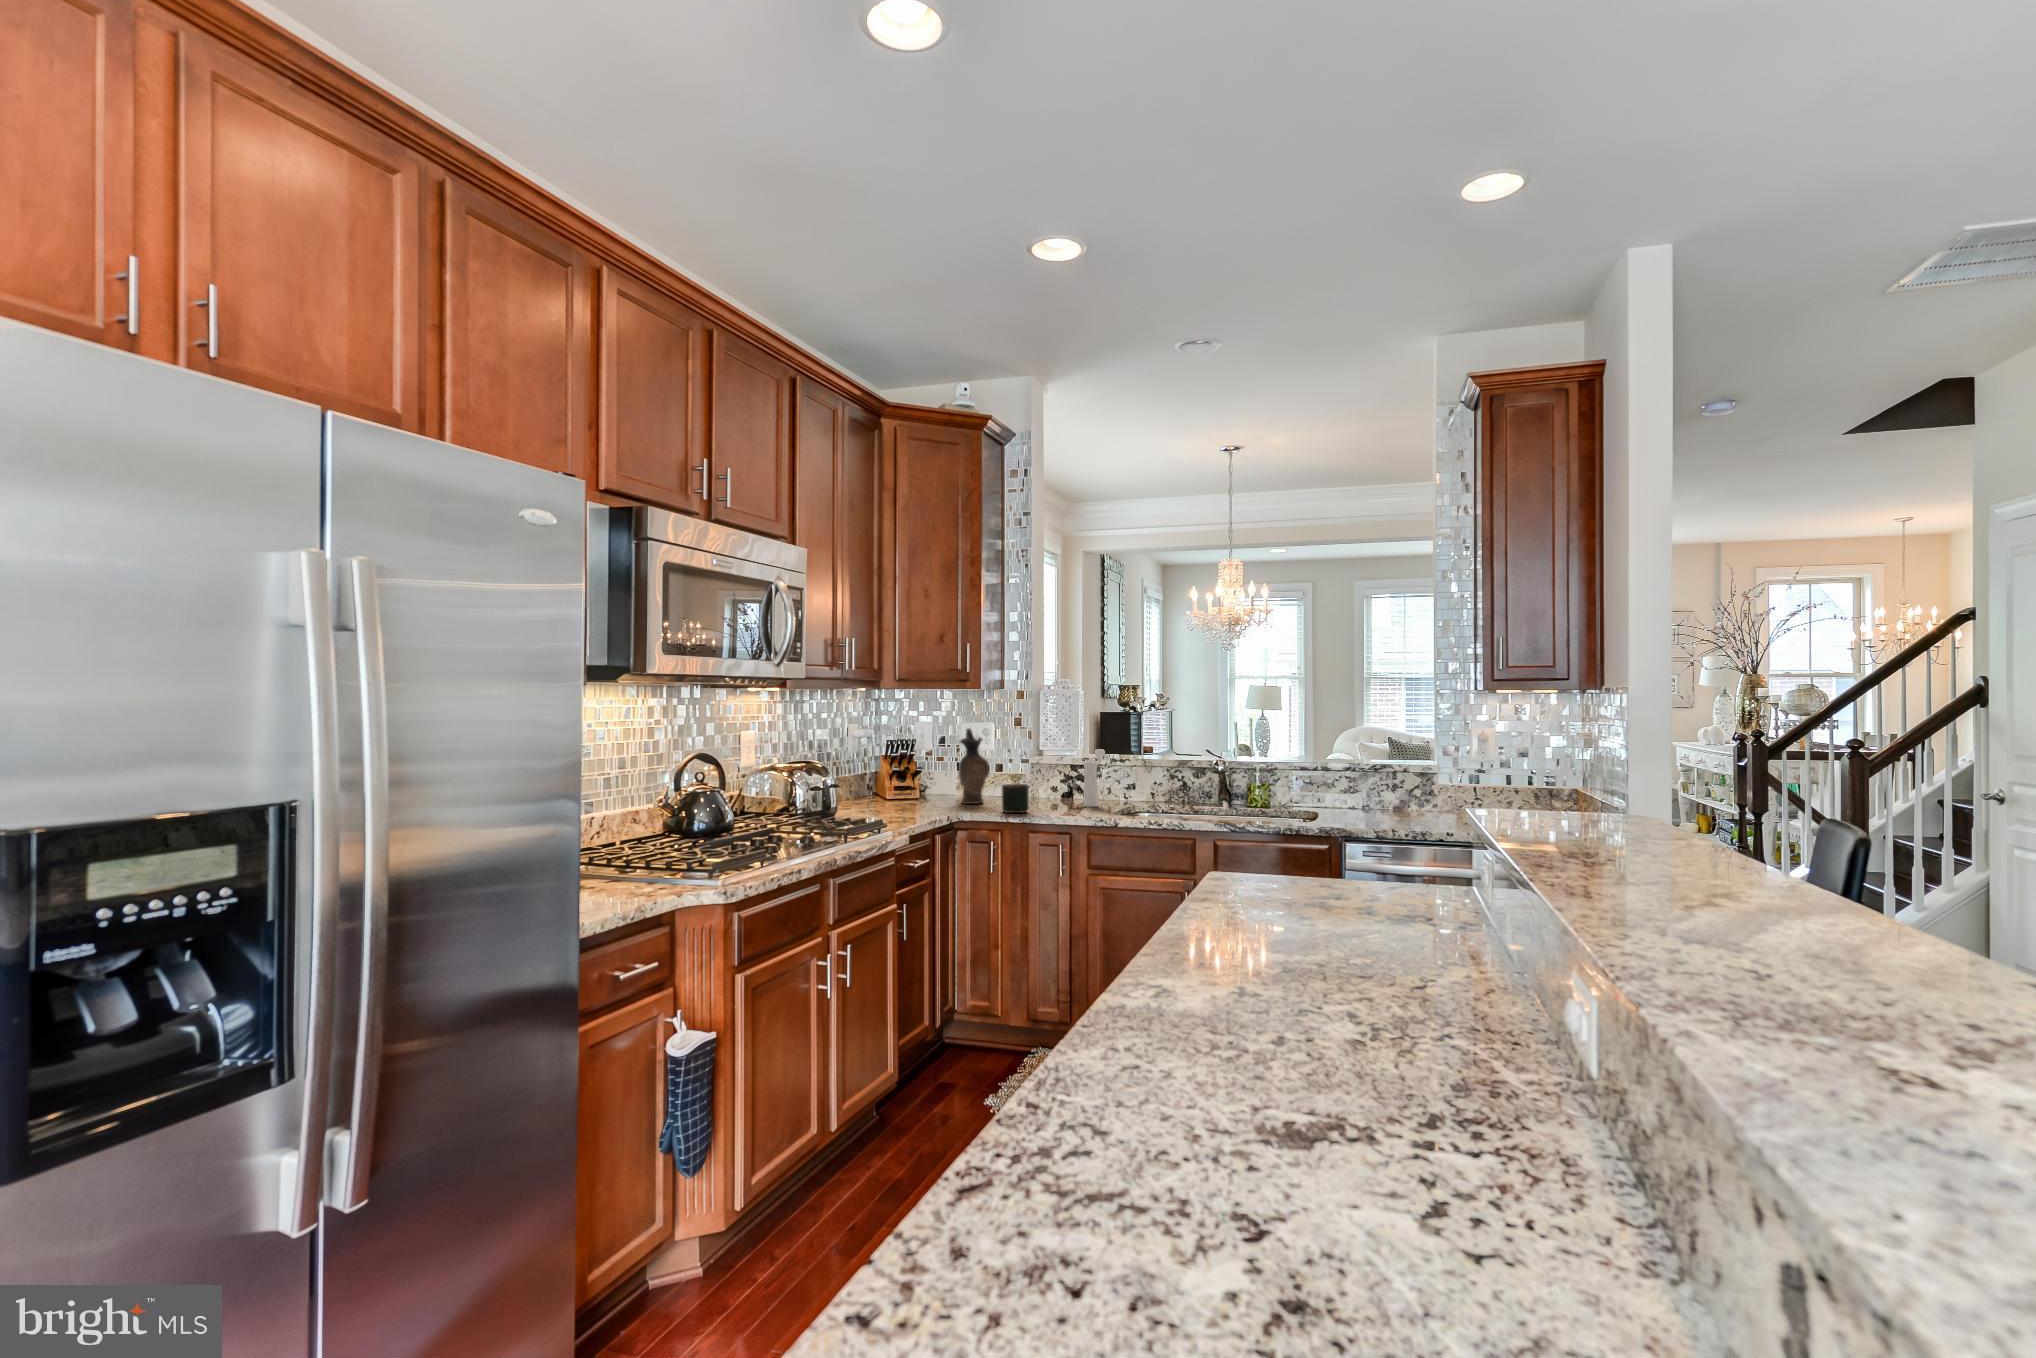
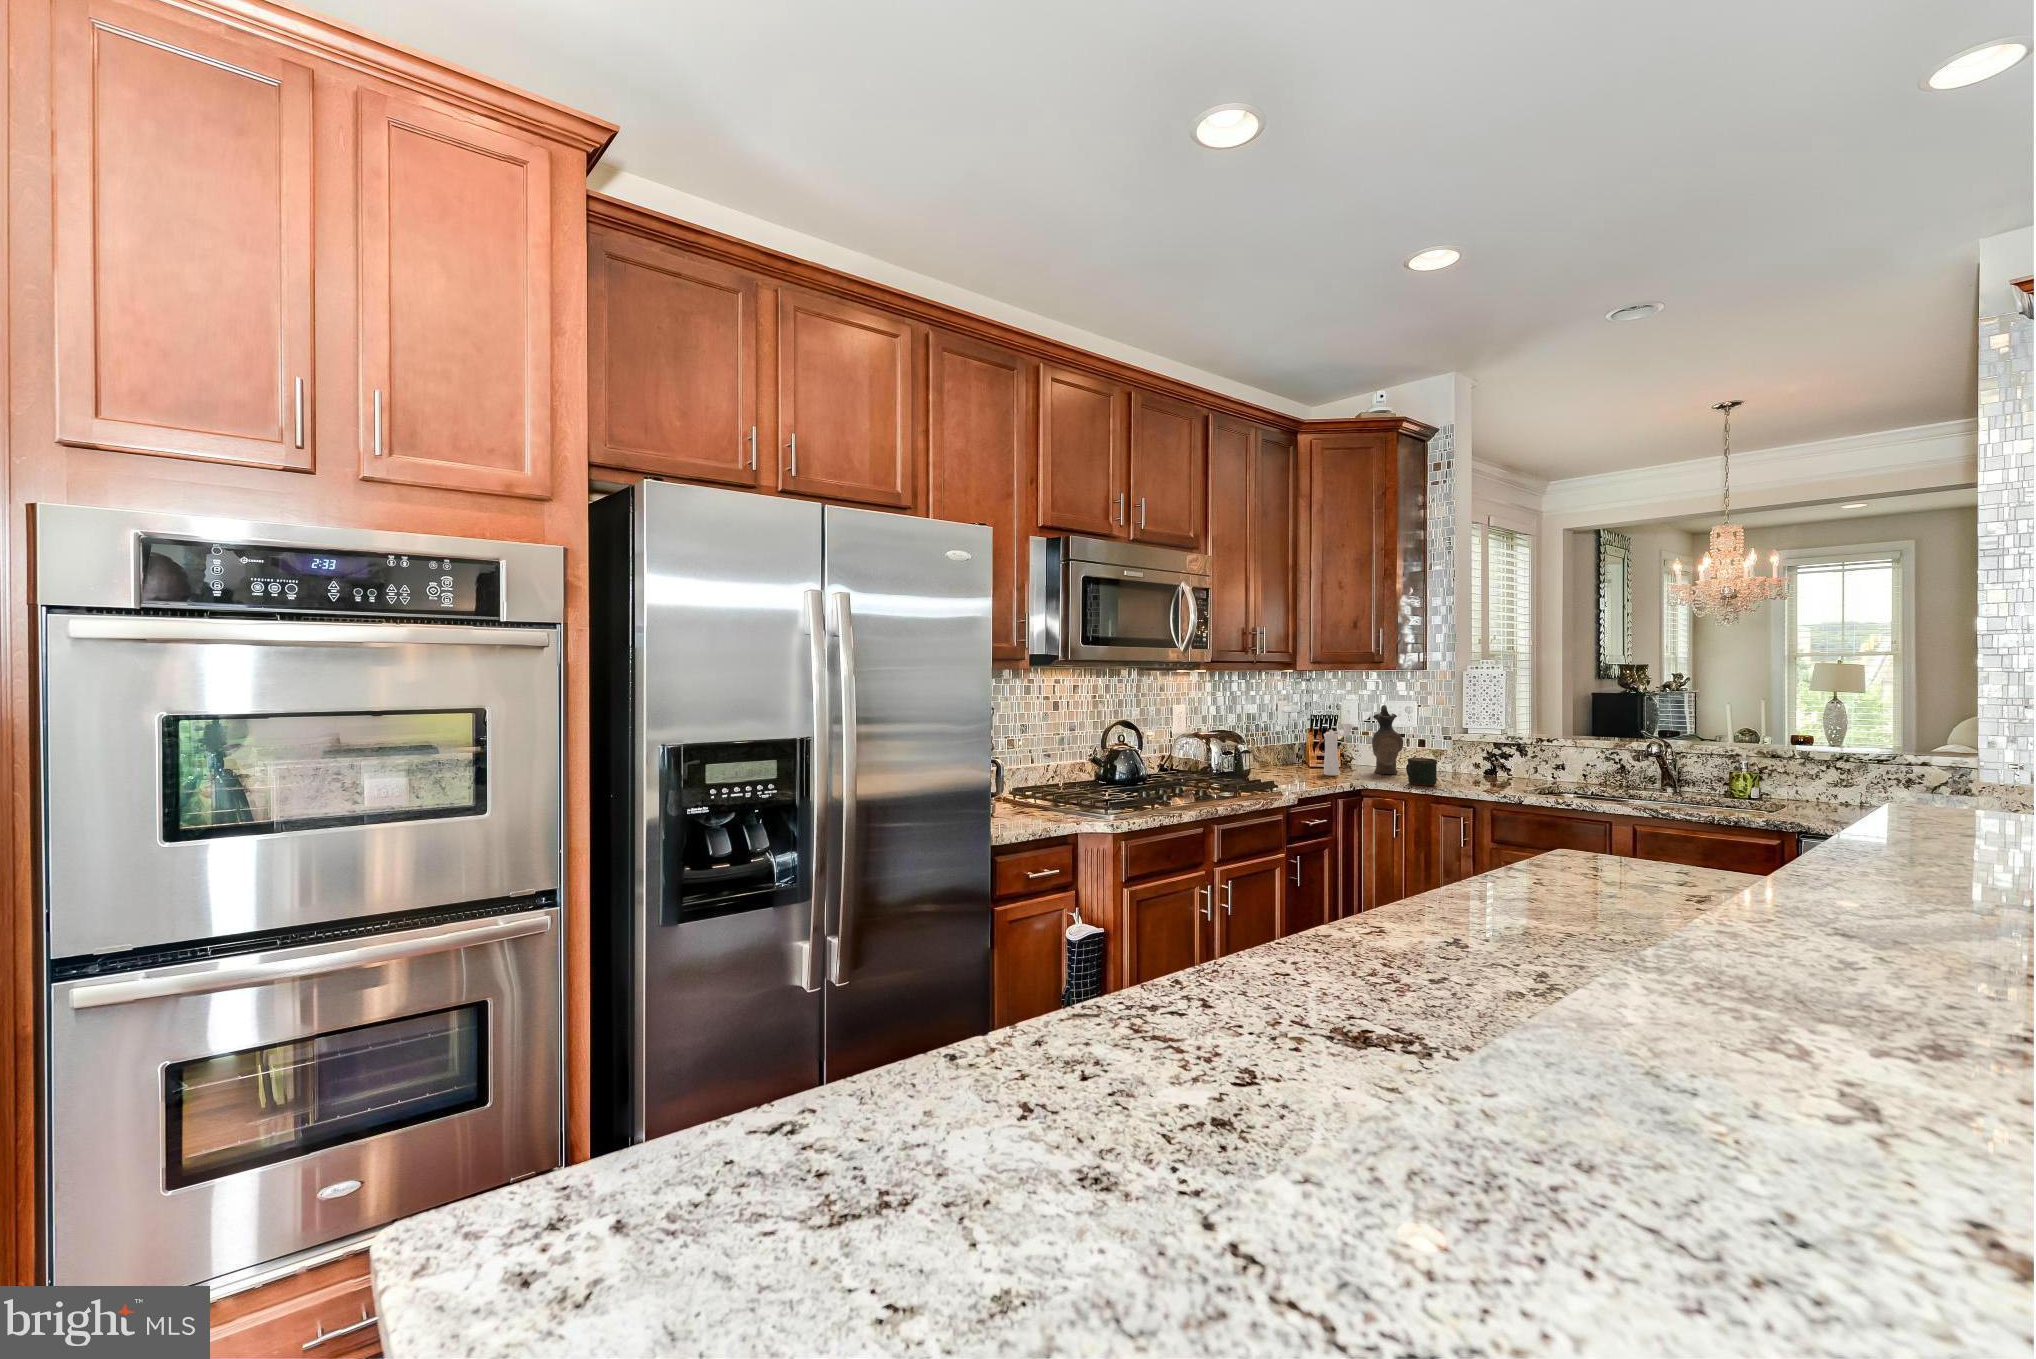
pepper mill: present [1083,749,1105,807] -> present [1324,723,1354,776]

